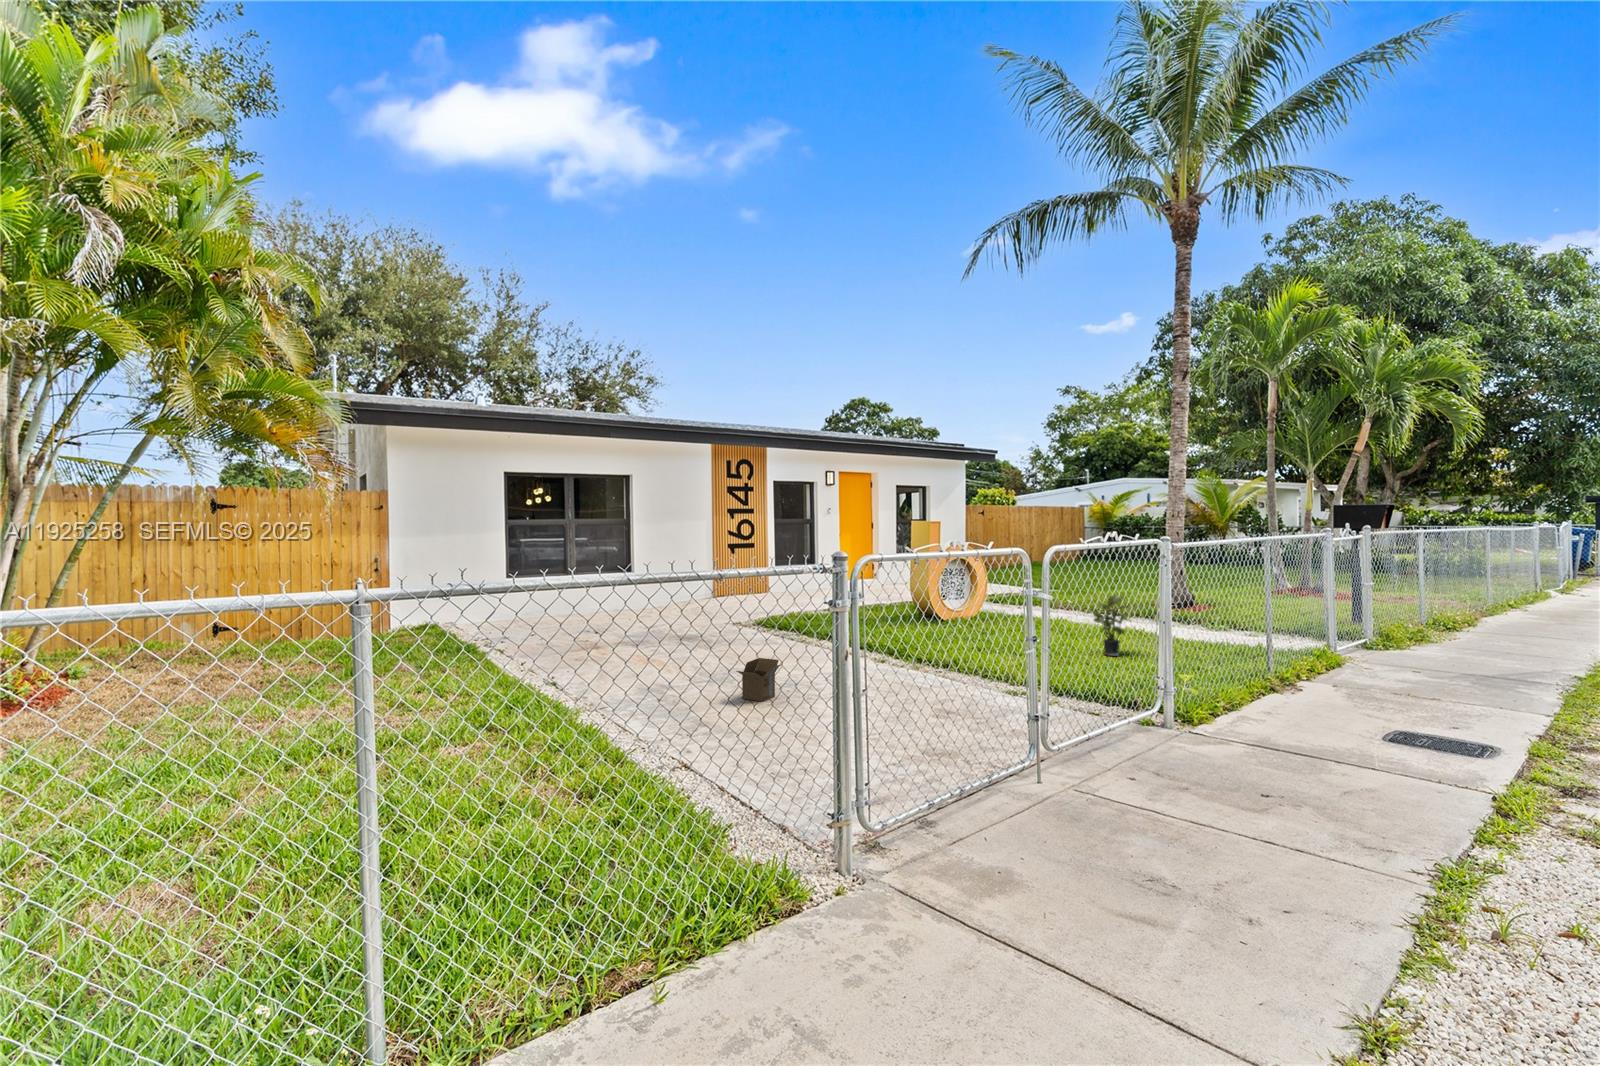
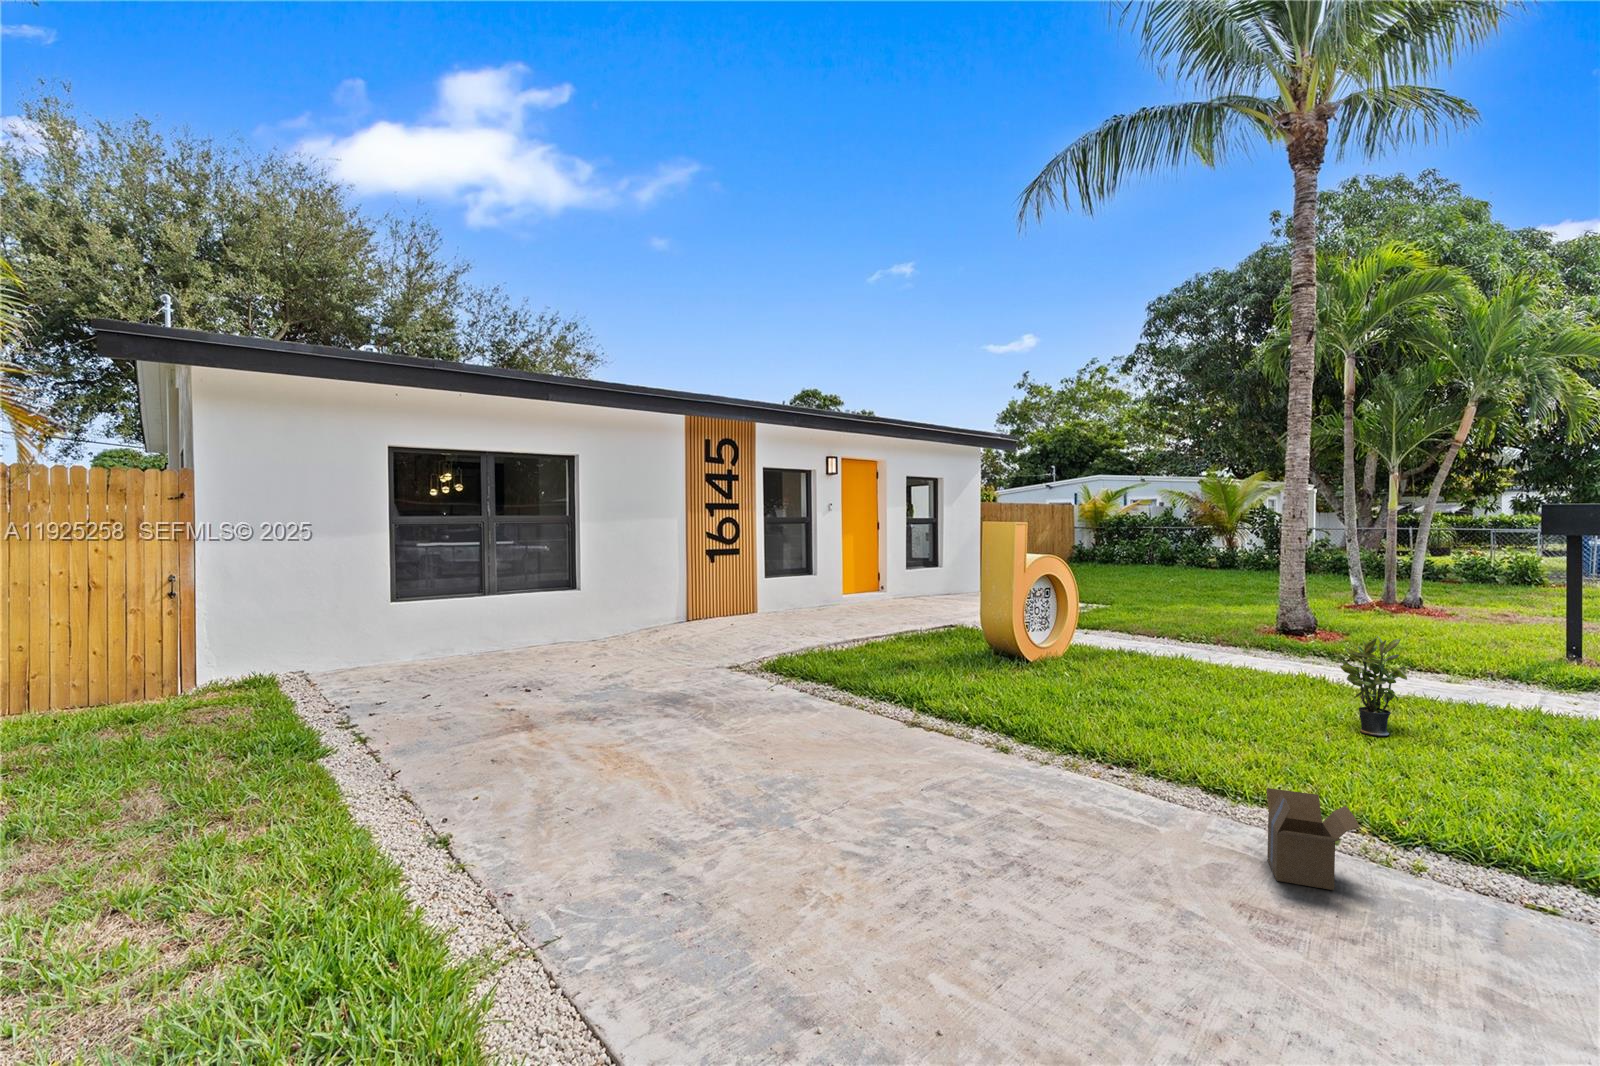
cardboard box: present [737,658,782,701] -> present [1267,788,1360,890]

